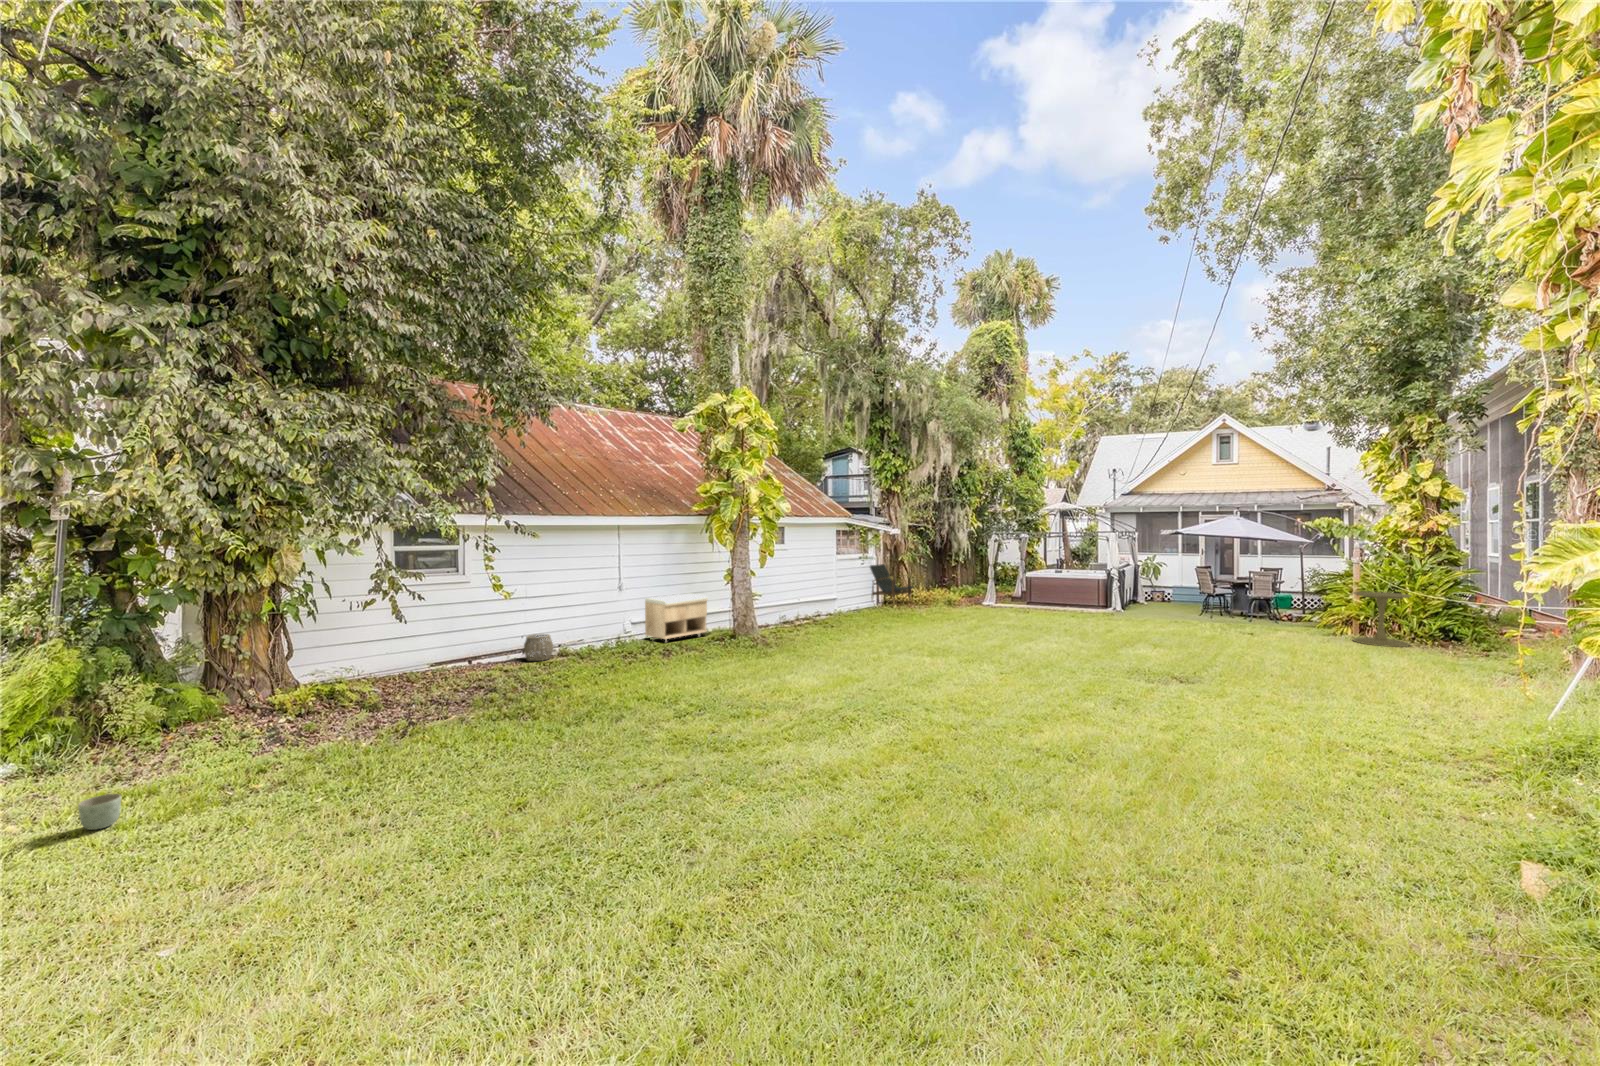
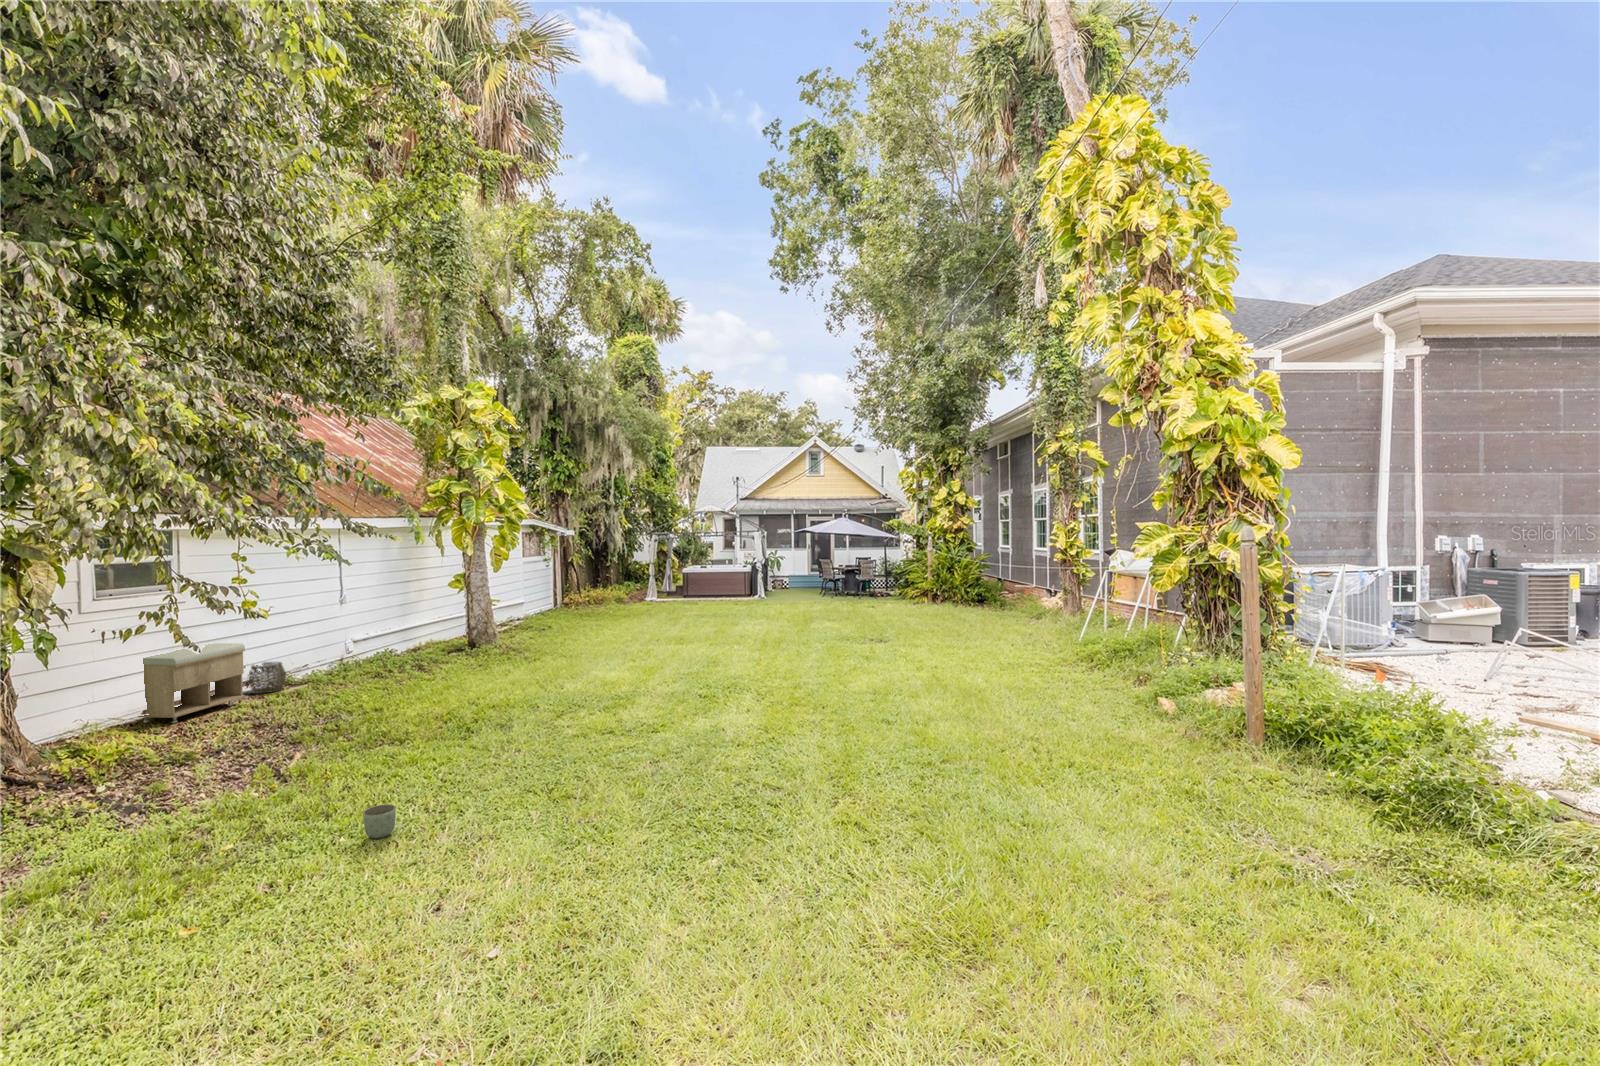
lounge chair: present [870,564,914,604] -> none [541,569,587,608]
pedestal table: present [1353,591,1411,647] -> none [924,570,955,606]
storage bench: present [645,593,708,642] -> present [138,643,245,723]
planter: present [78,794,121,830] -> present [363,804,396,838]

